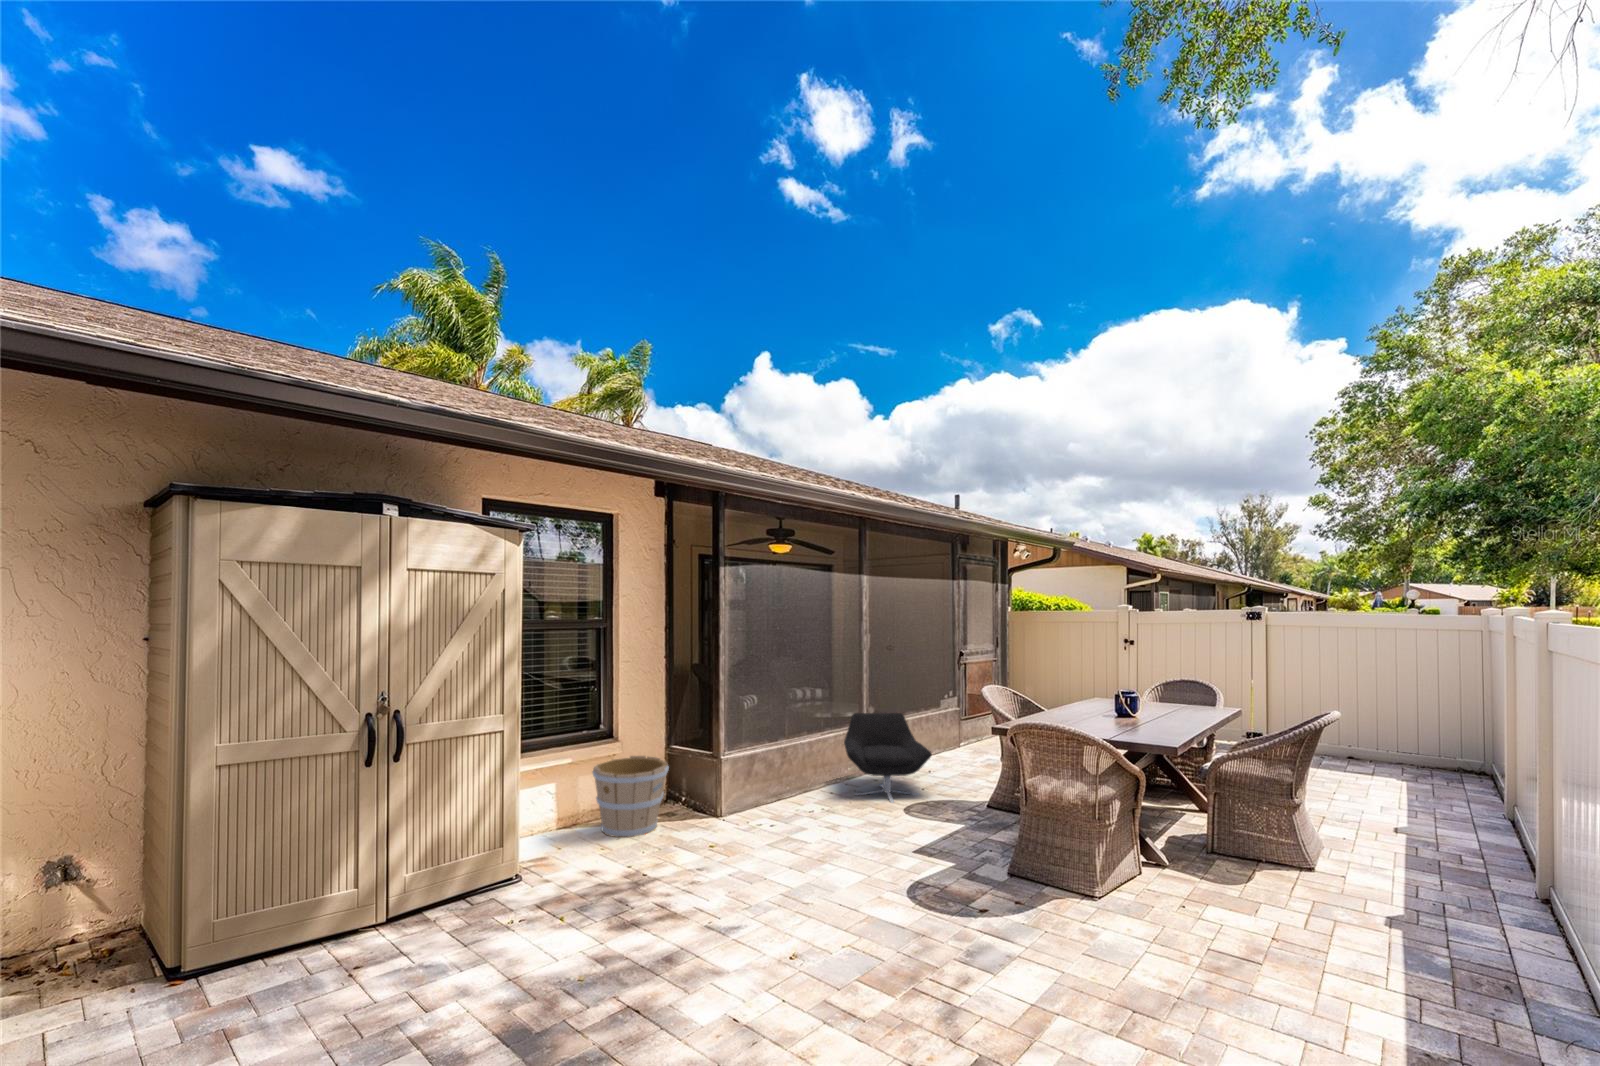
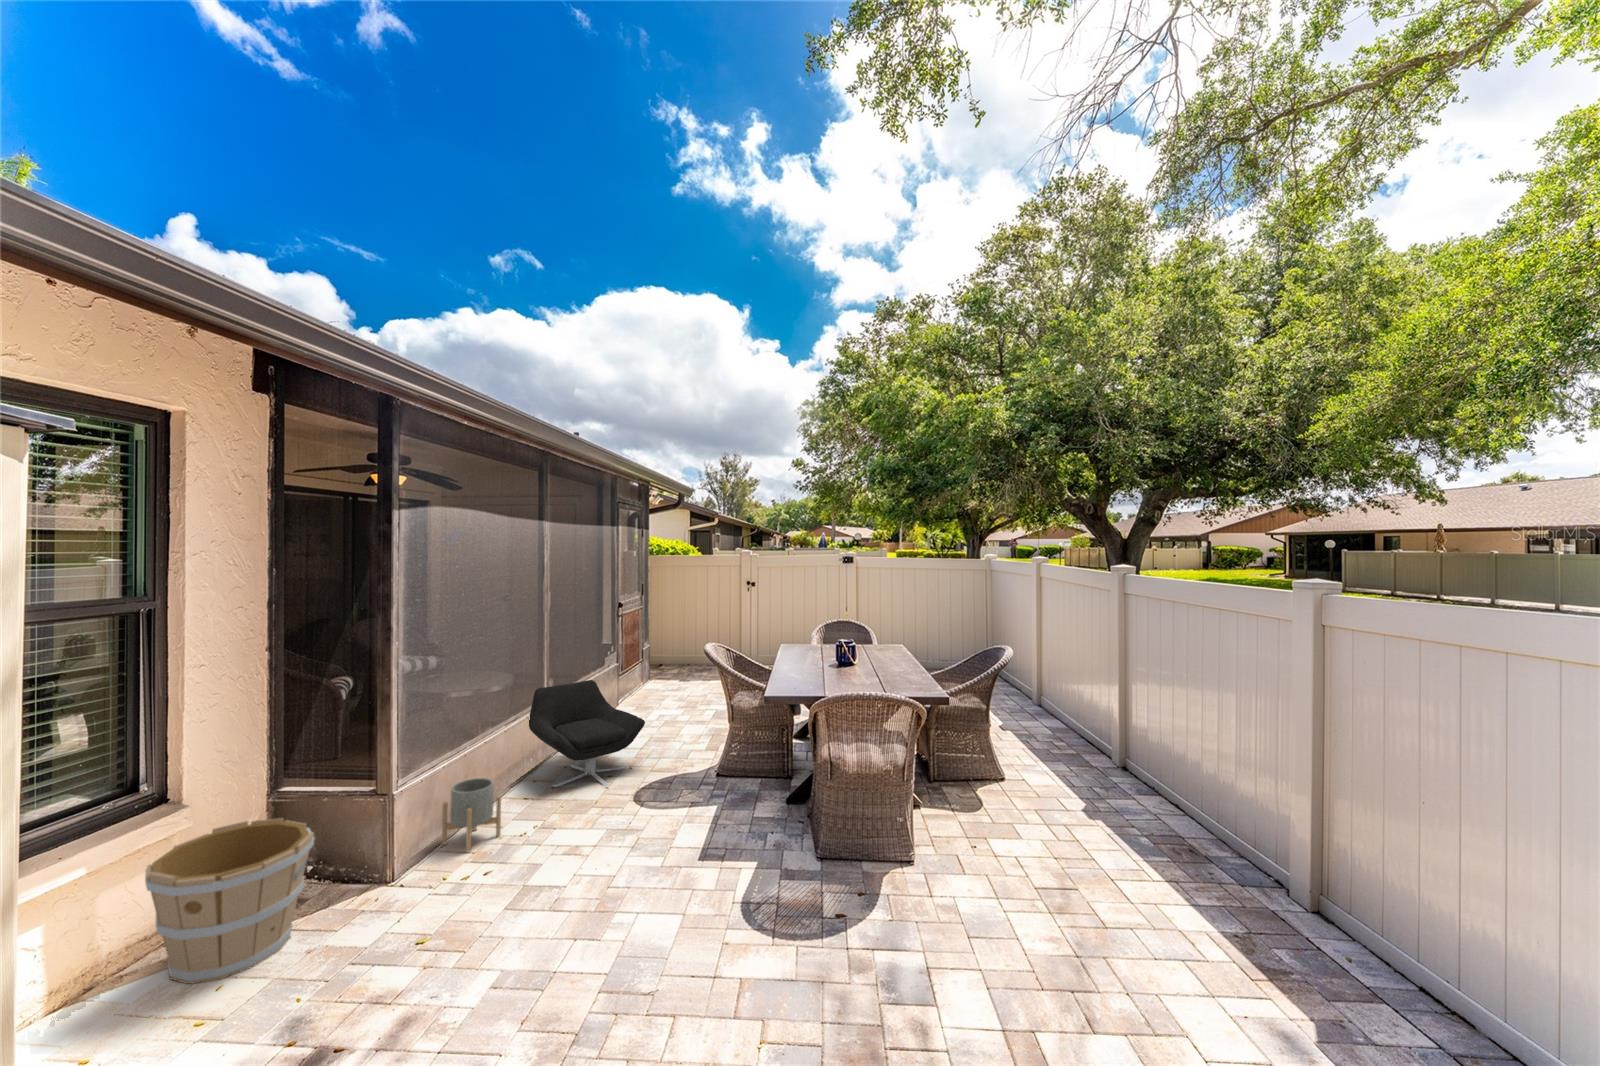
planter: none [757,766,794,817] -> present [442,778,501,852]

